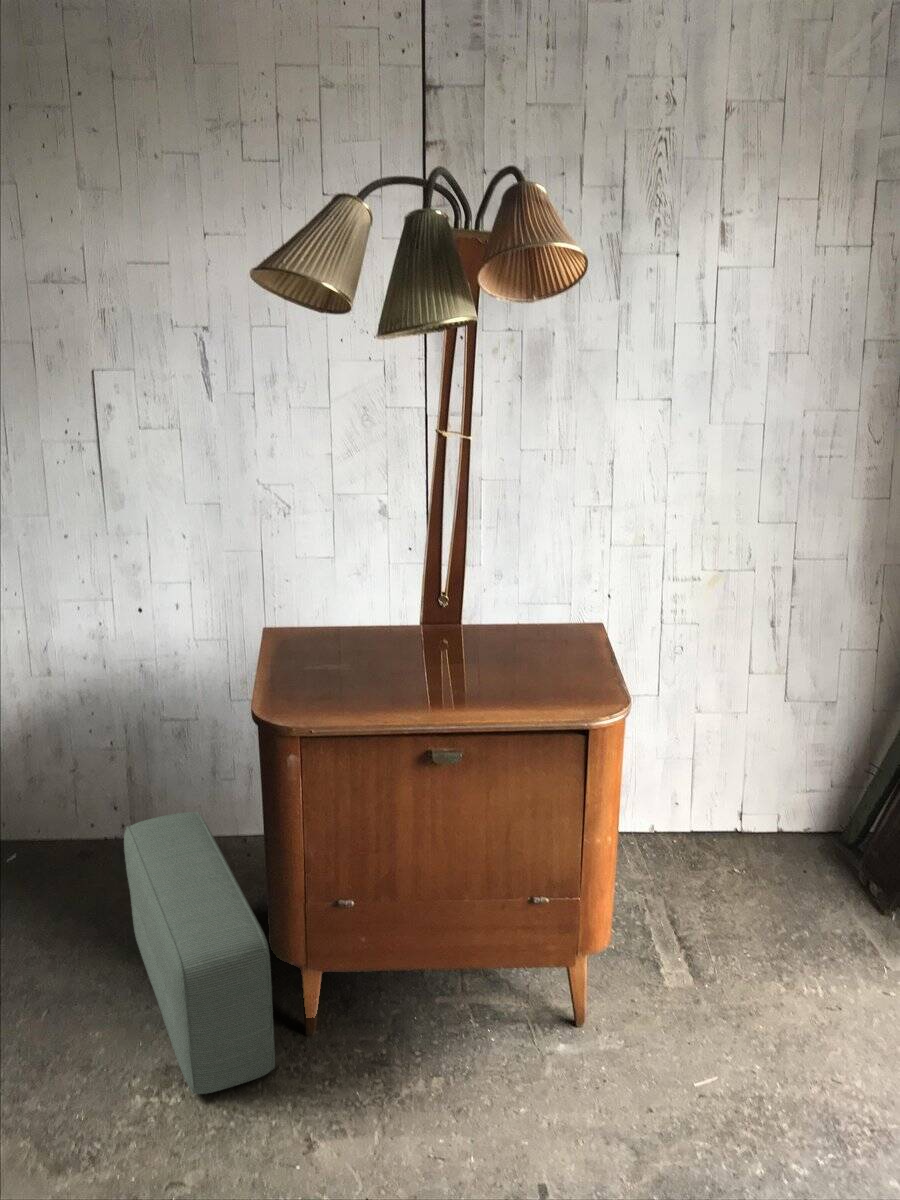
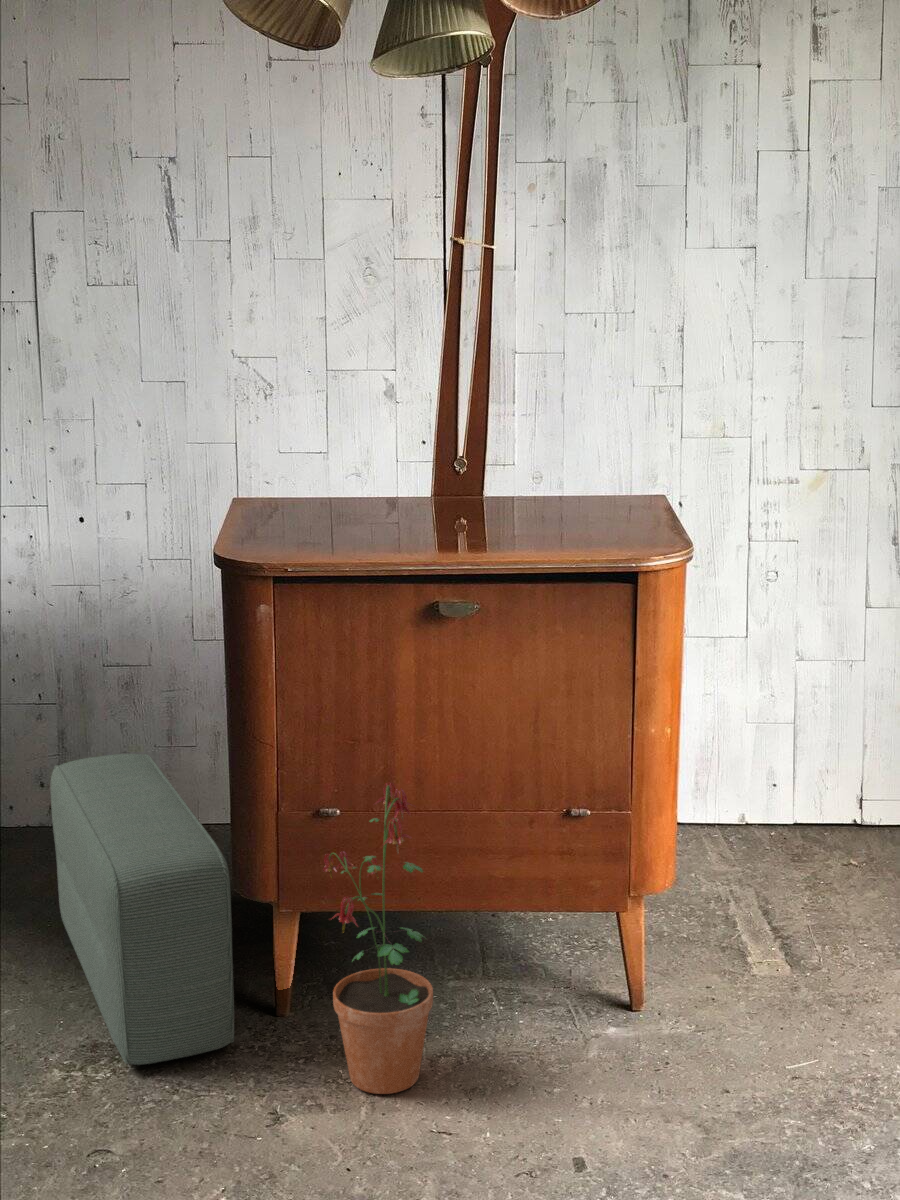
potted plant: none [340,884,429,1119] -> present [323,783,433,1094]

